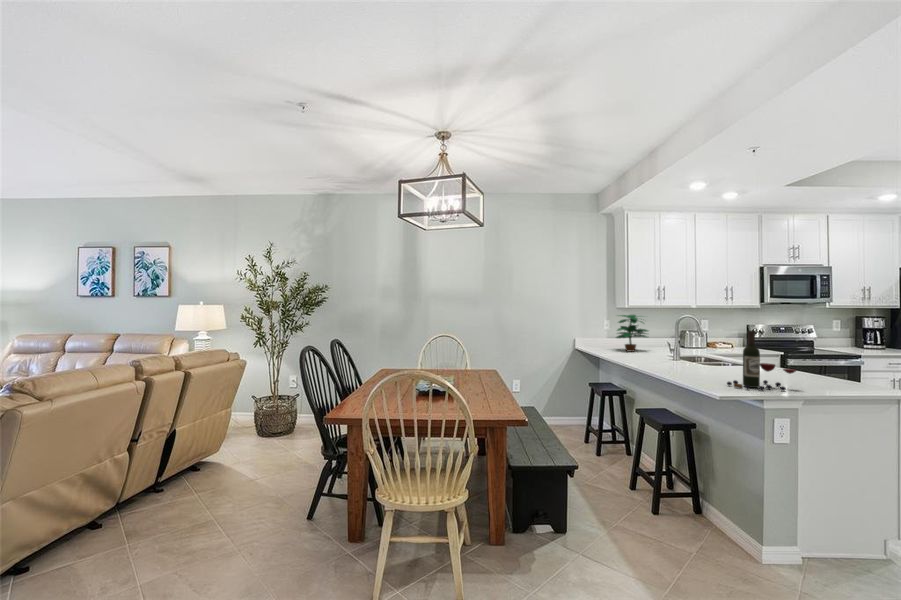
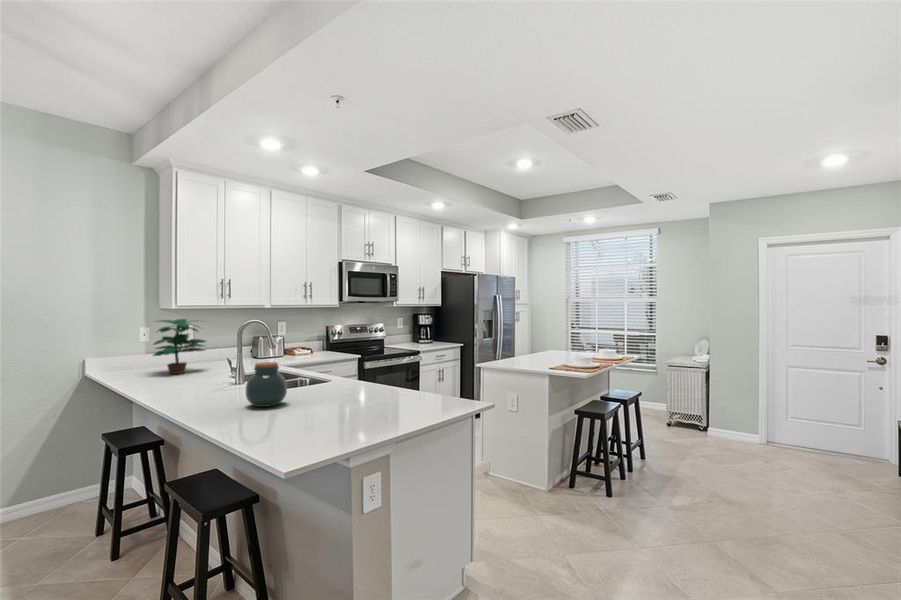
wine bottle: present [727,331,796,391] -> none [295,336,377,422]
jar: none [688,346,718,376] -> present [246,362,287,407]

